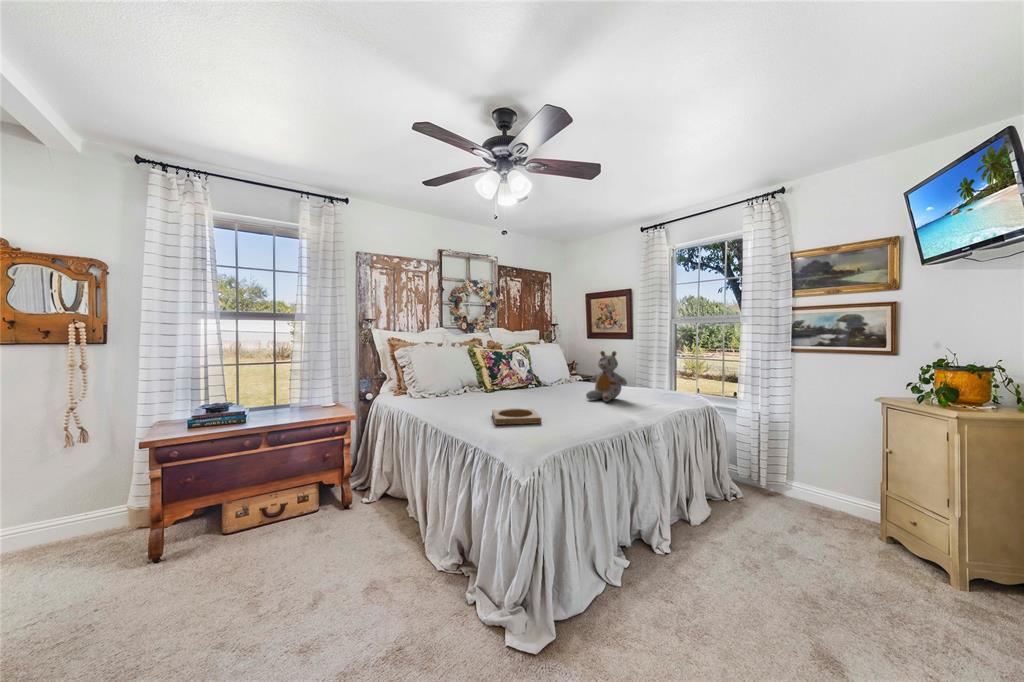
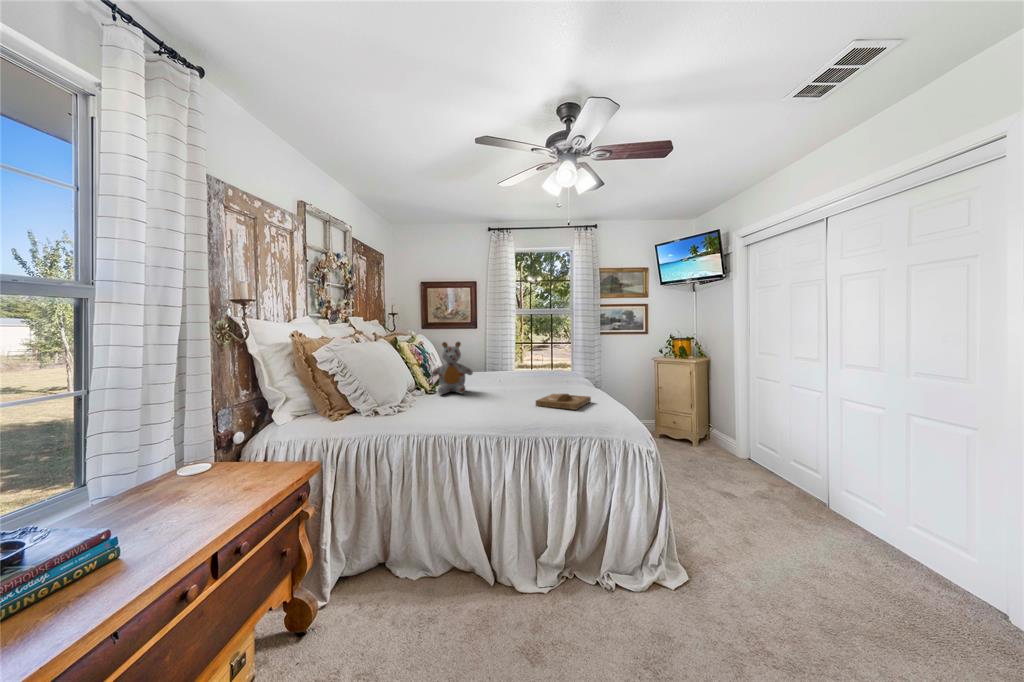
stuffed bear: present [586,351,627,402] -> present [431,342,473,394]

